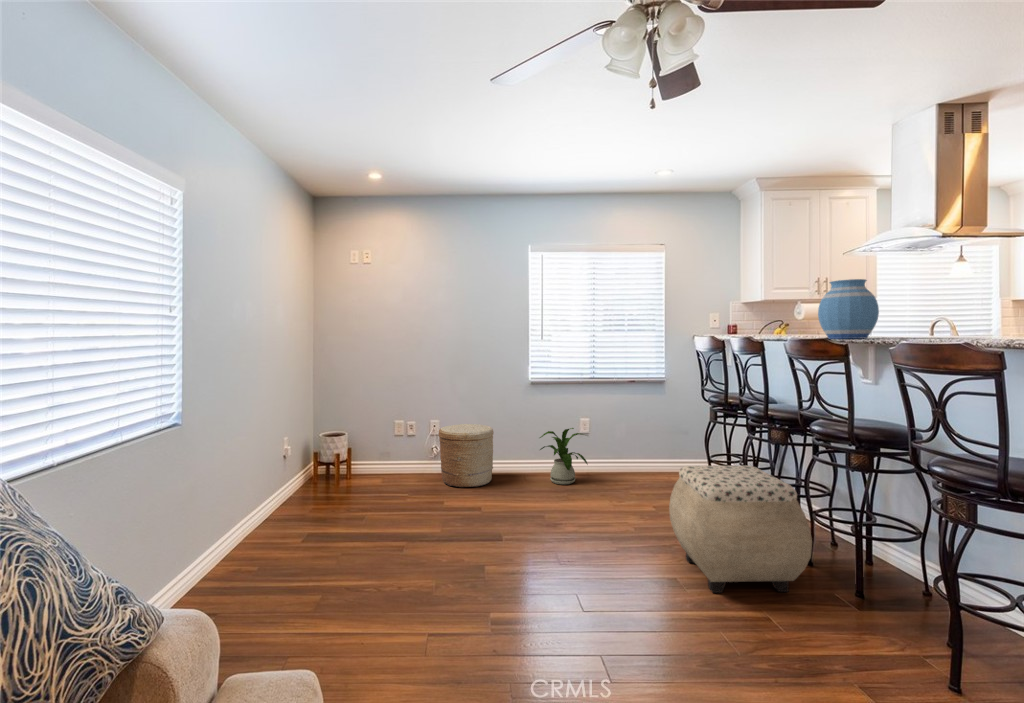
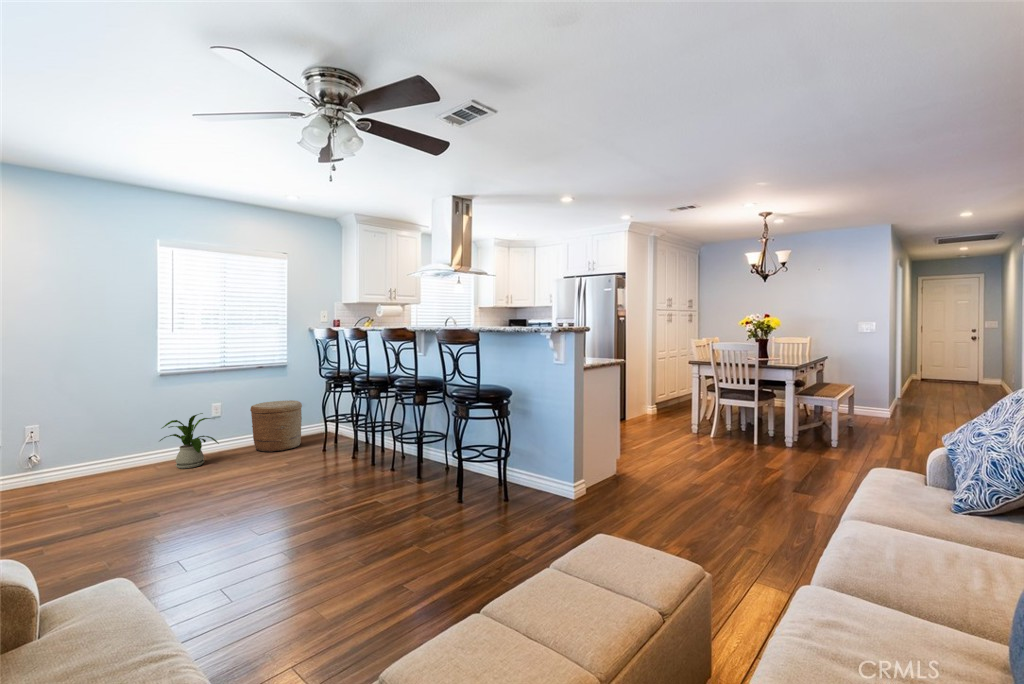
vase: present [818,279,879,339] -> none [398,293,428,329]
woven basket: present [438,424,494,487] -> present [250,400,302,452]
ottoman: present [669,466,812,593] -> none [309,413,402,497]

